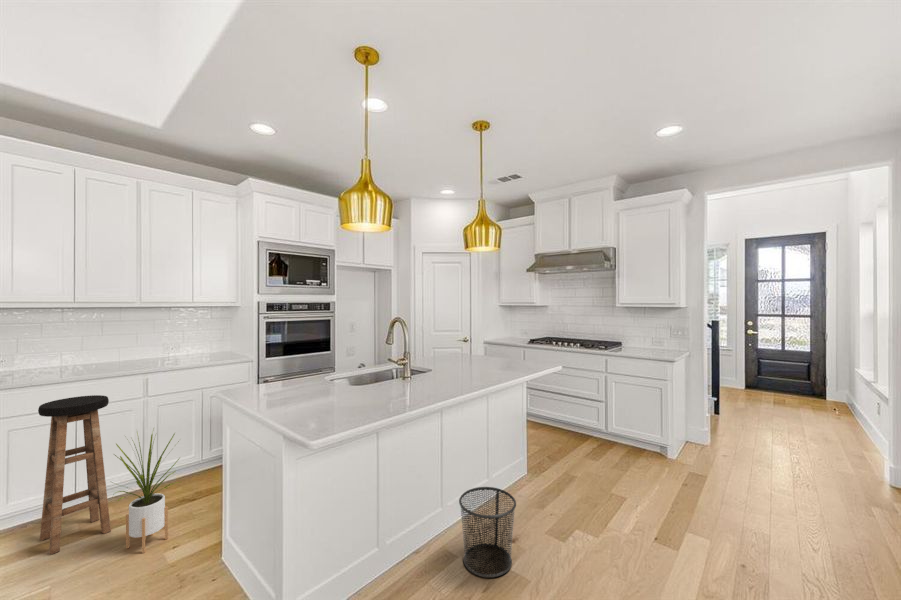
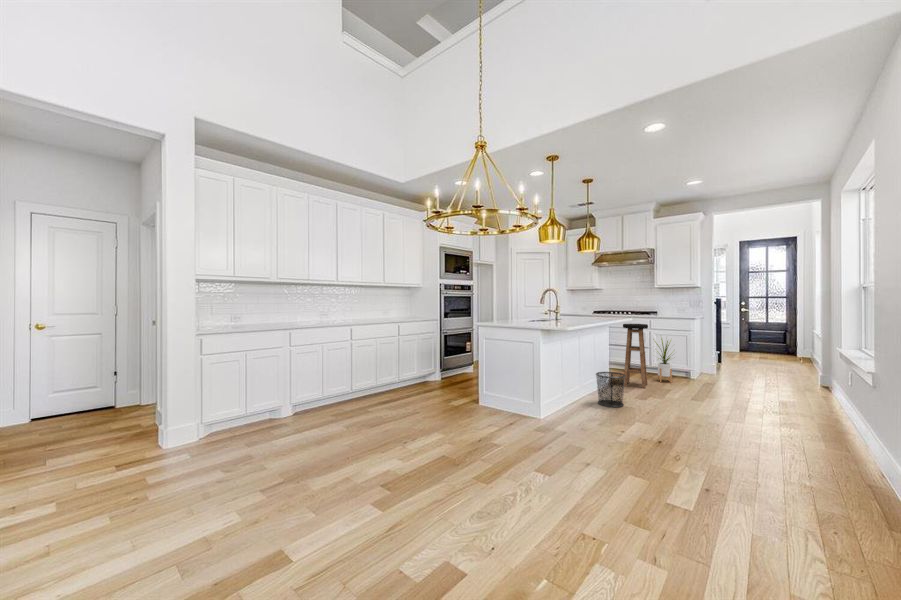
bar stool: present [38,395,111,554] -> present [623,324,648,388]
house plant: present [115,433,179,553] -> present [655,338,672,383]

